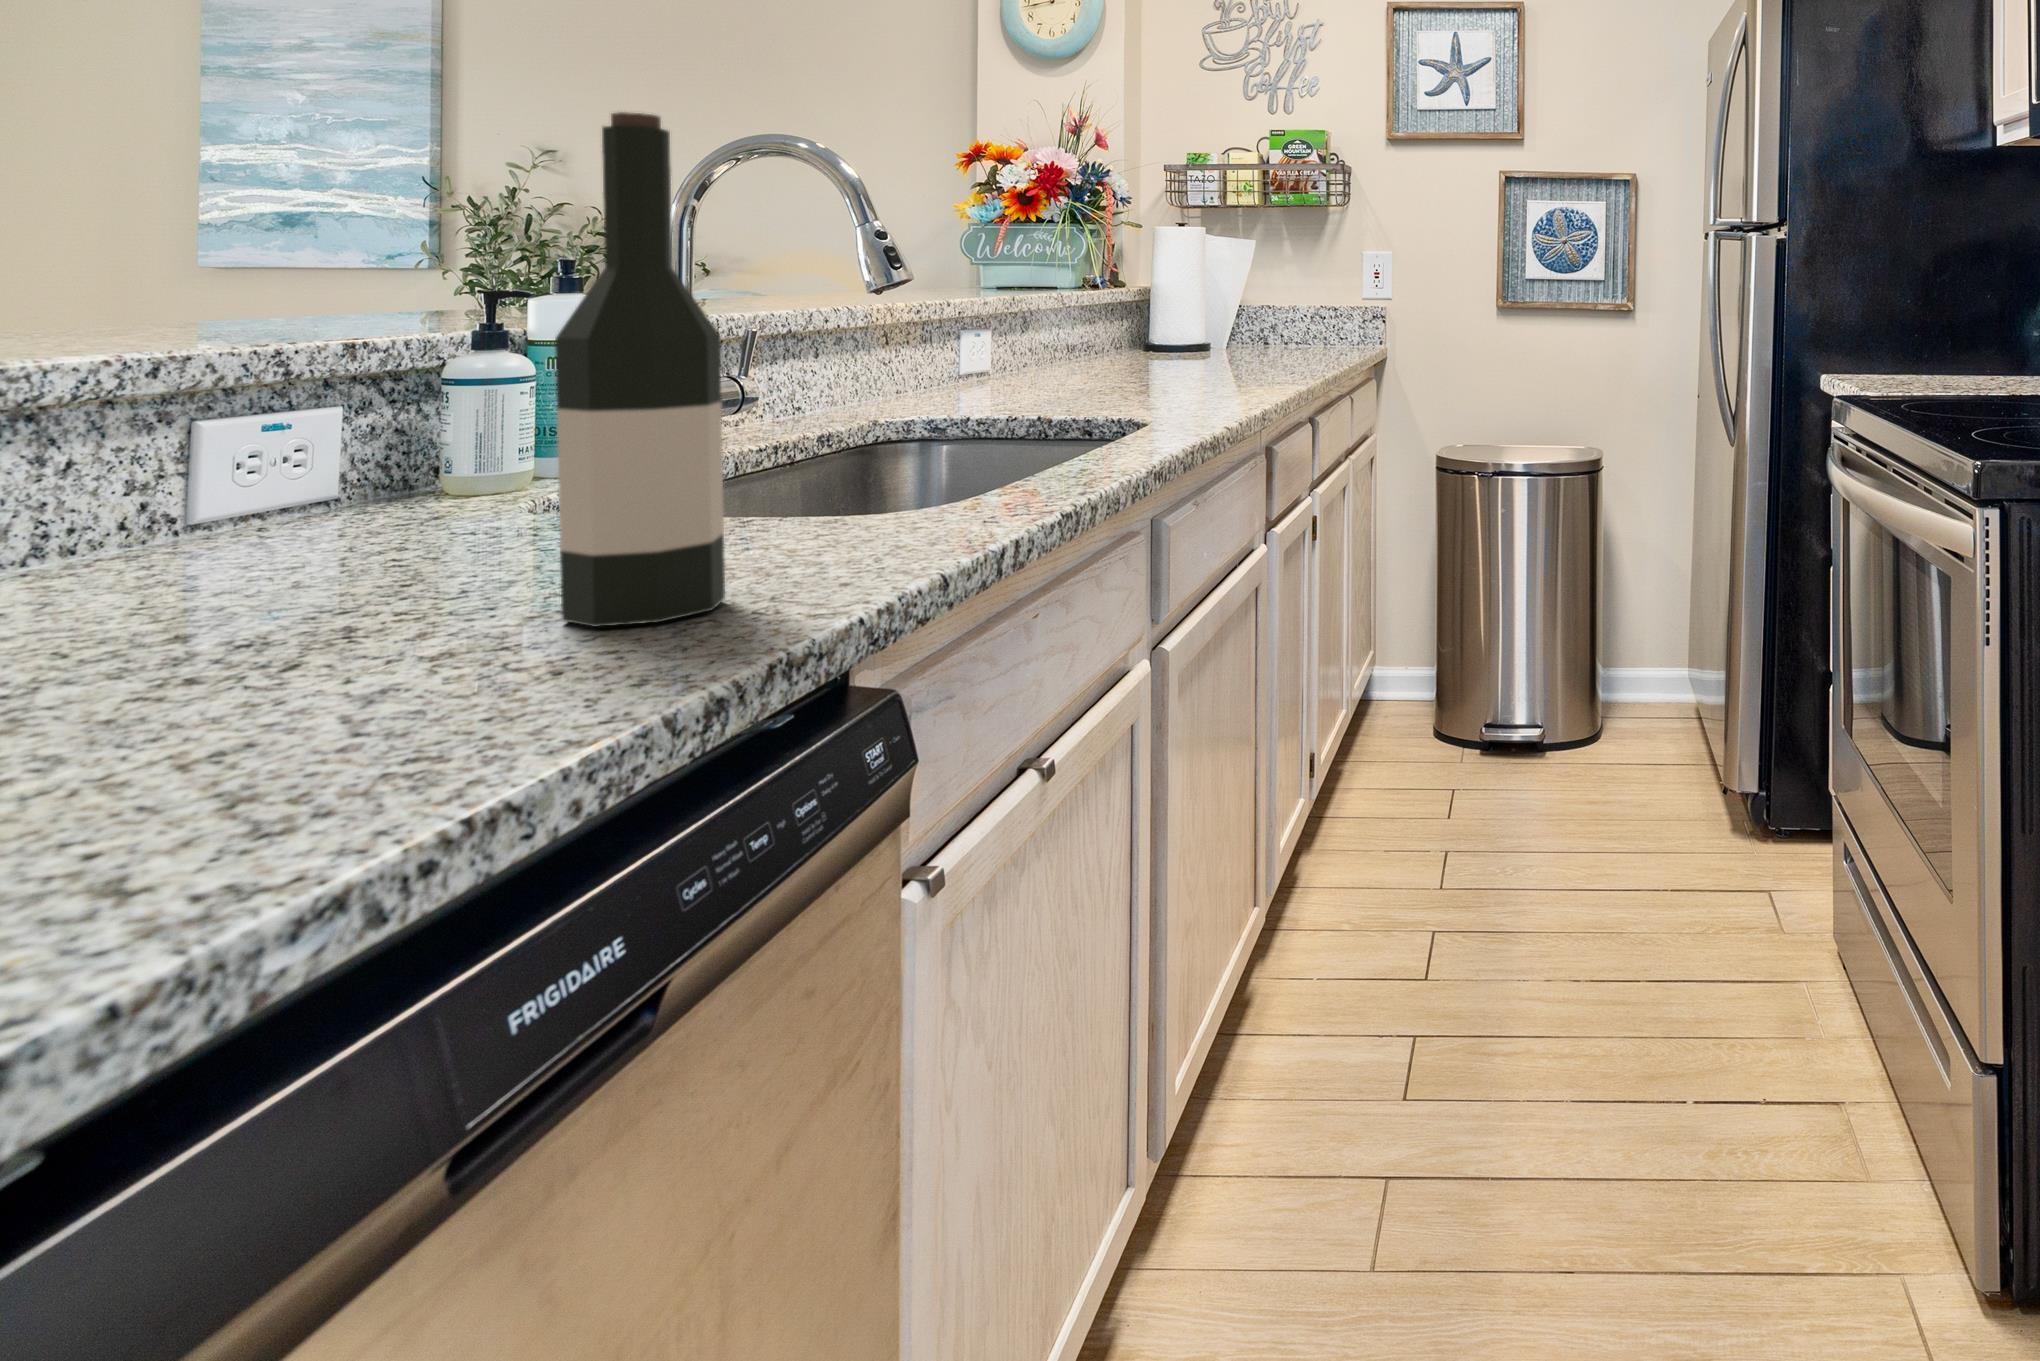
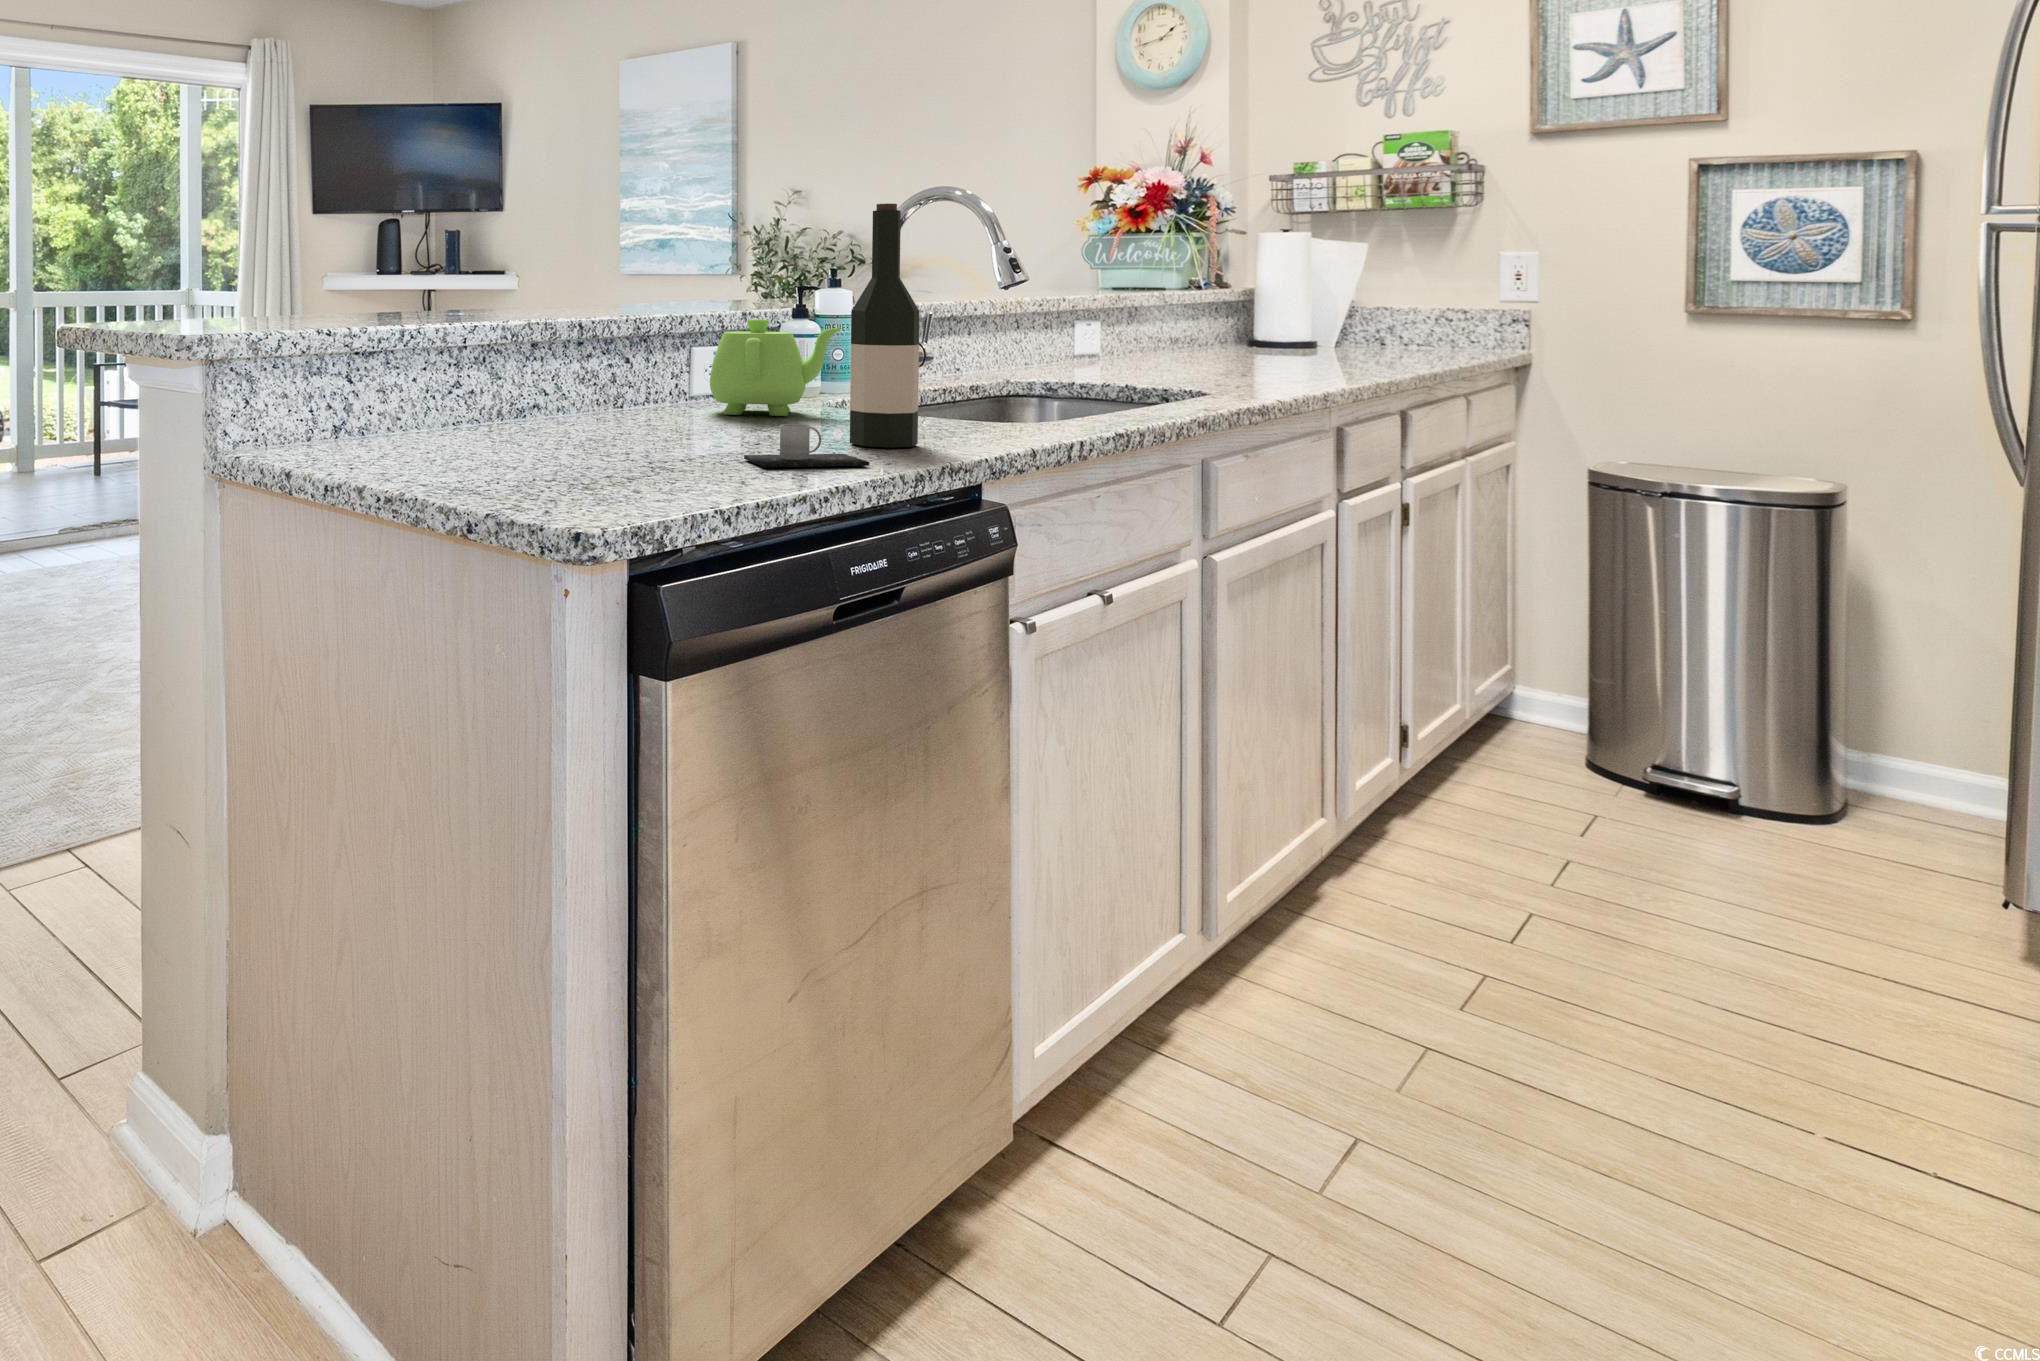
teapot: none [224,352,569,560] -> present [710,319,843,416]
mug: none [192,633,592,787] -> present [744,424,869,467]

